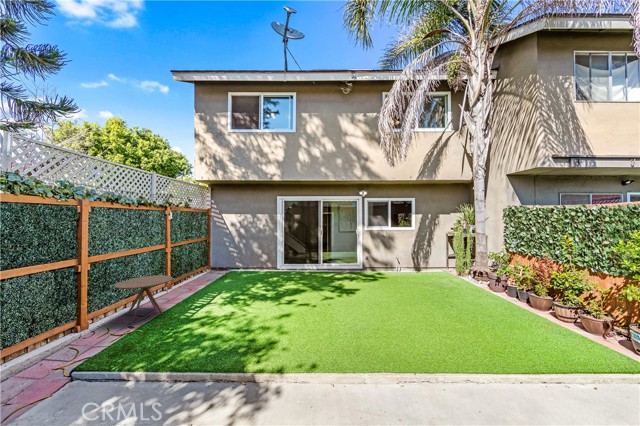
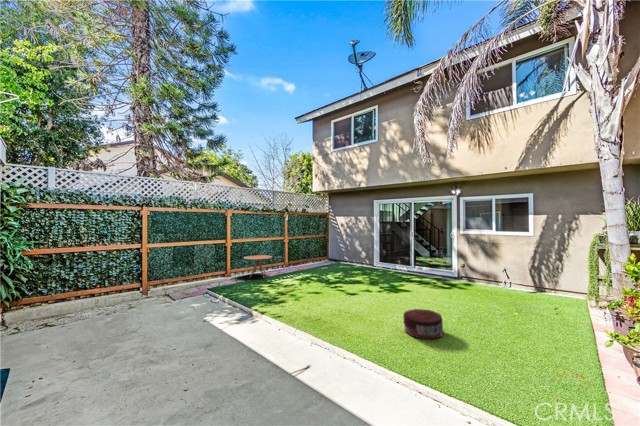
pouf: none [444,301,485,331] -> present [404,309,443,339]

